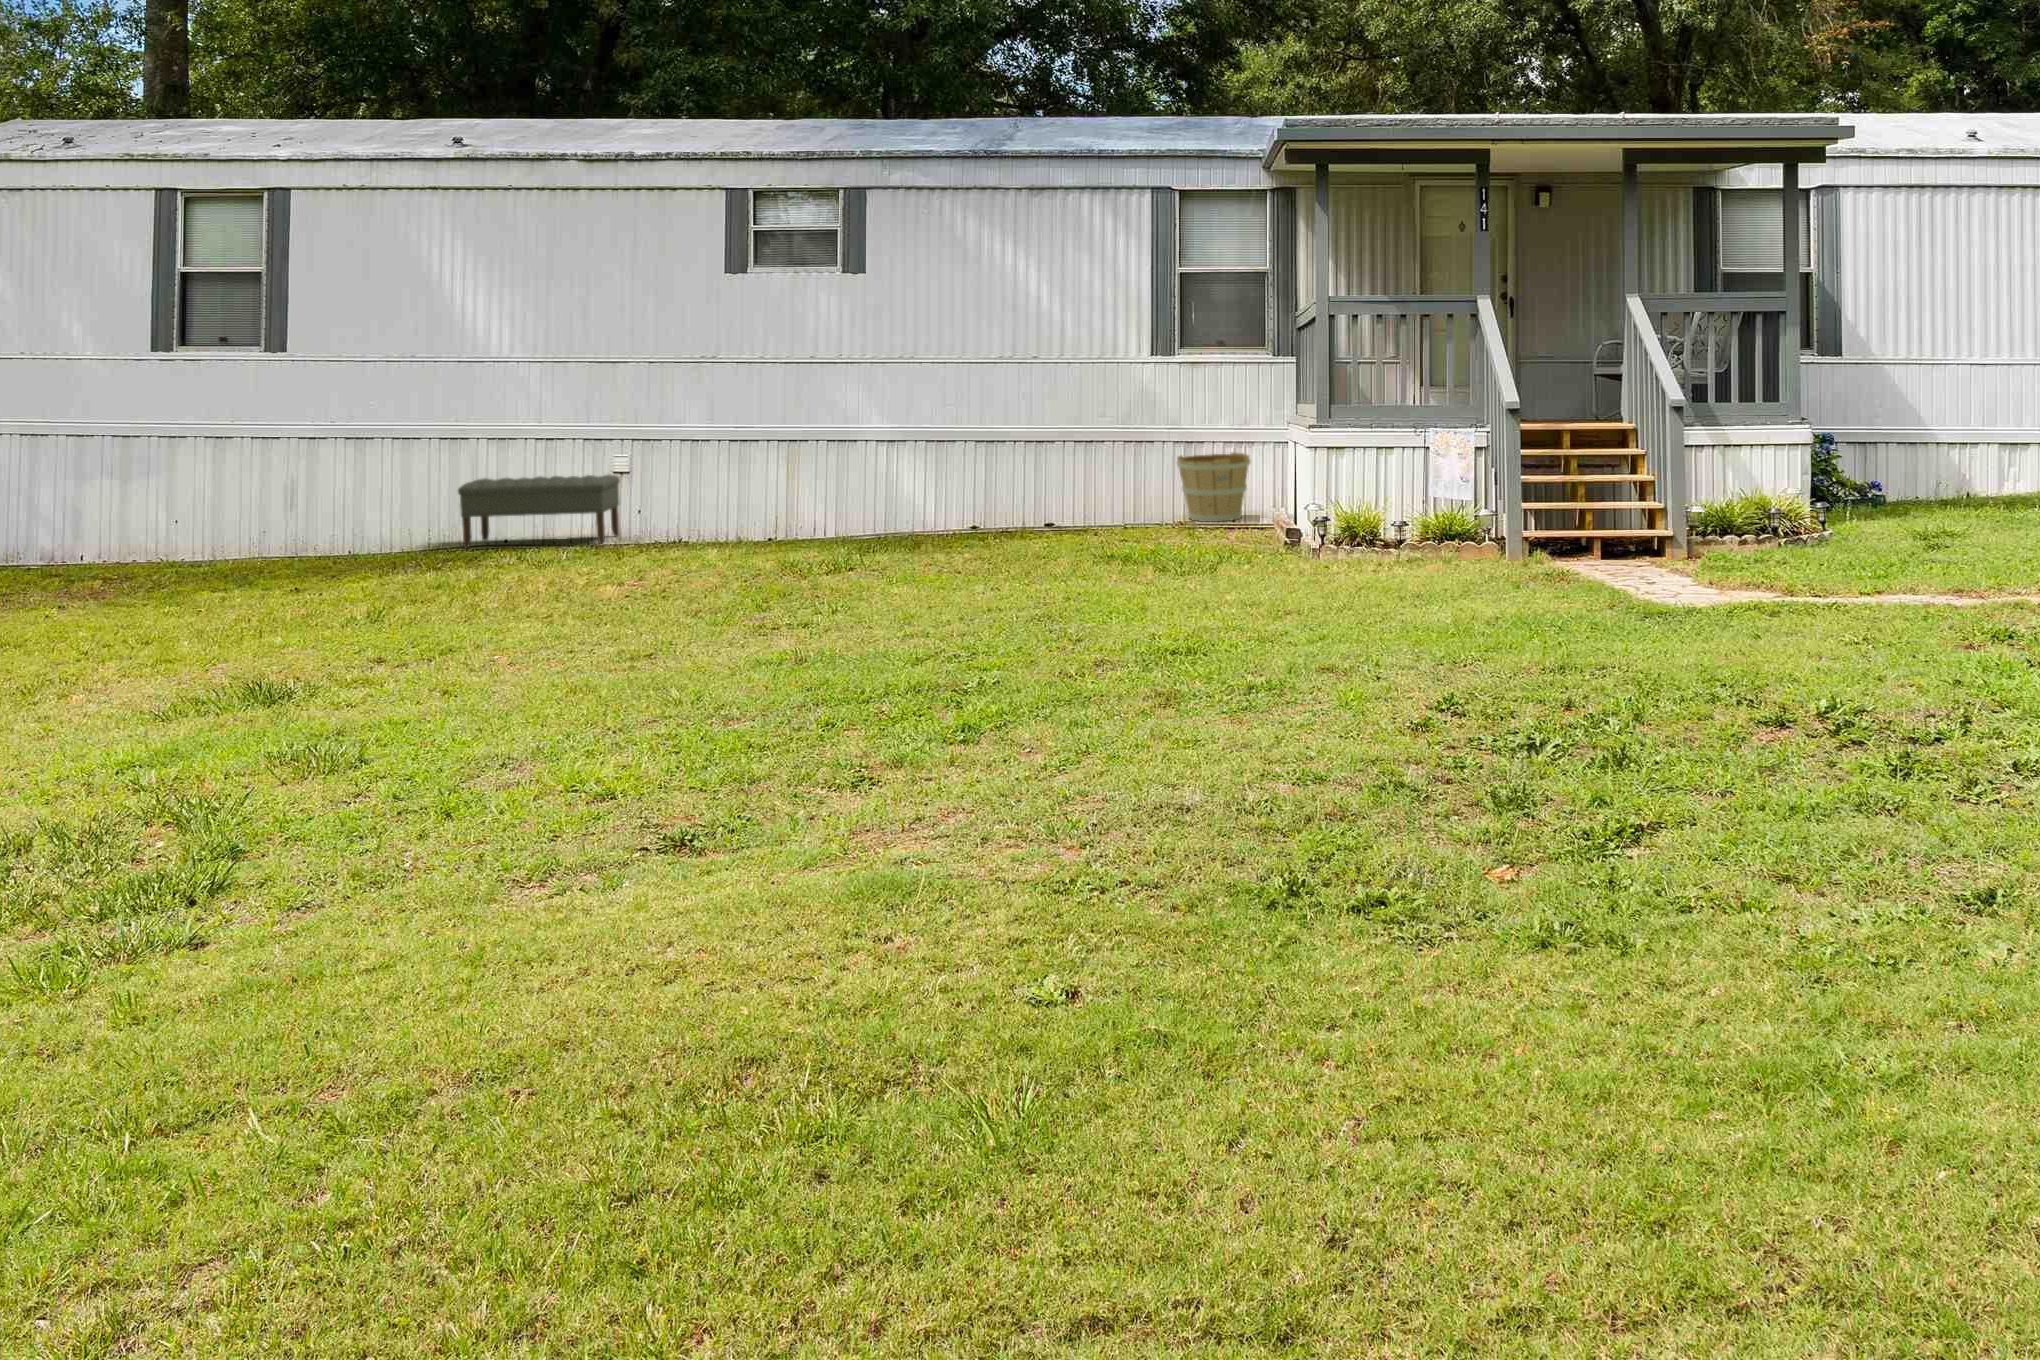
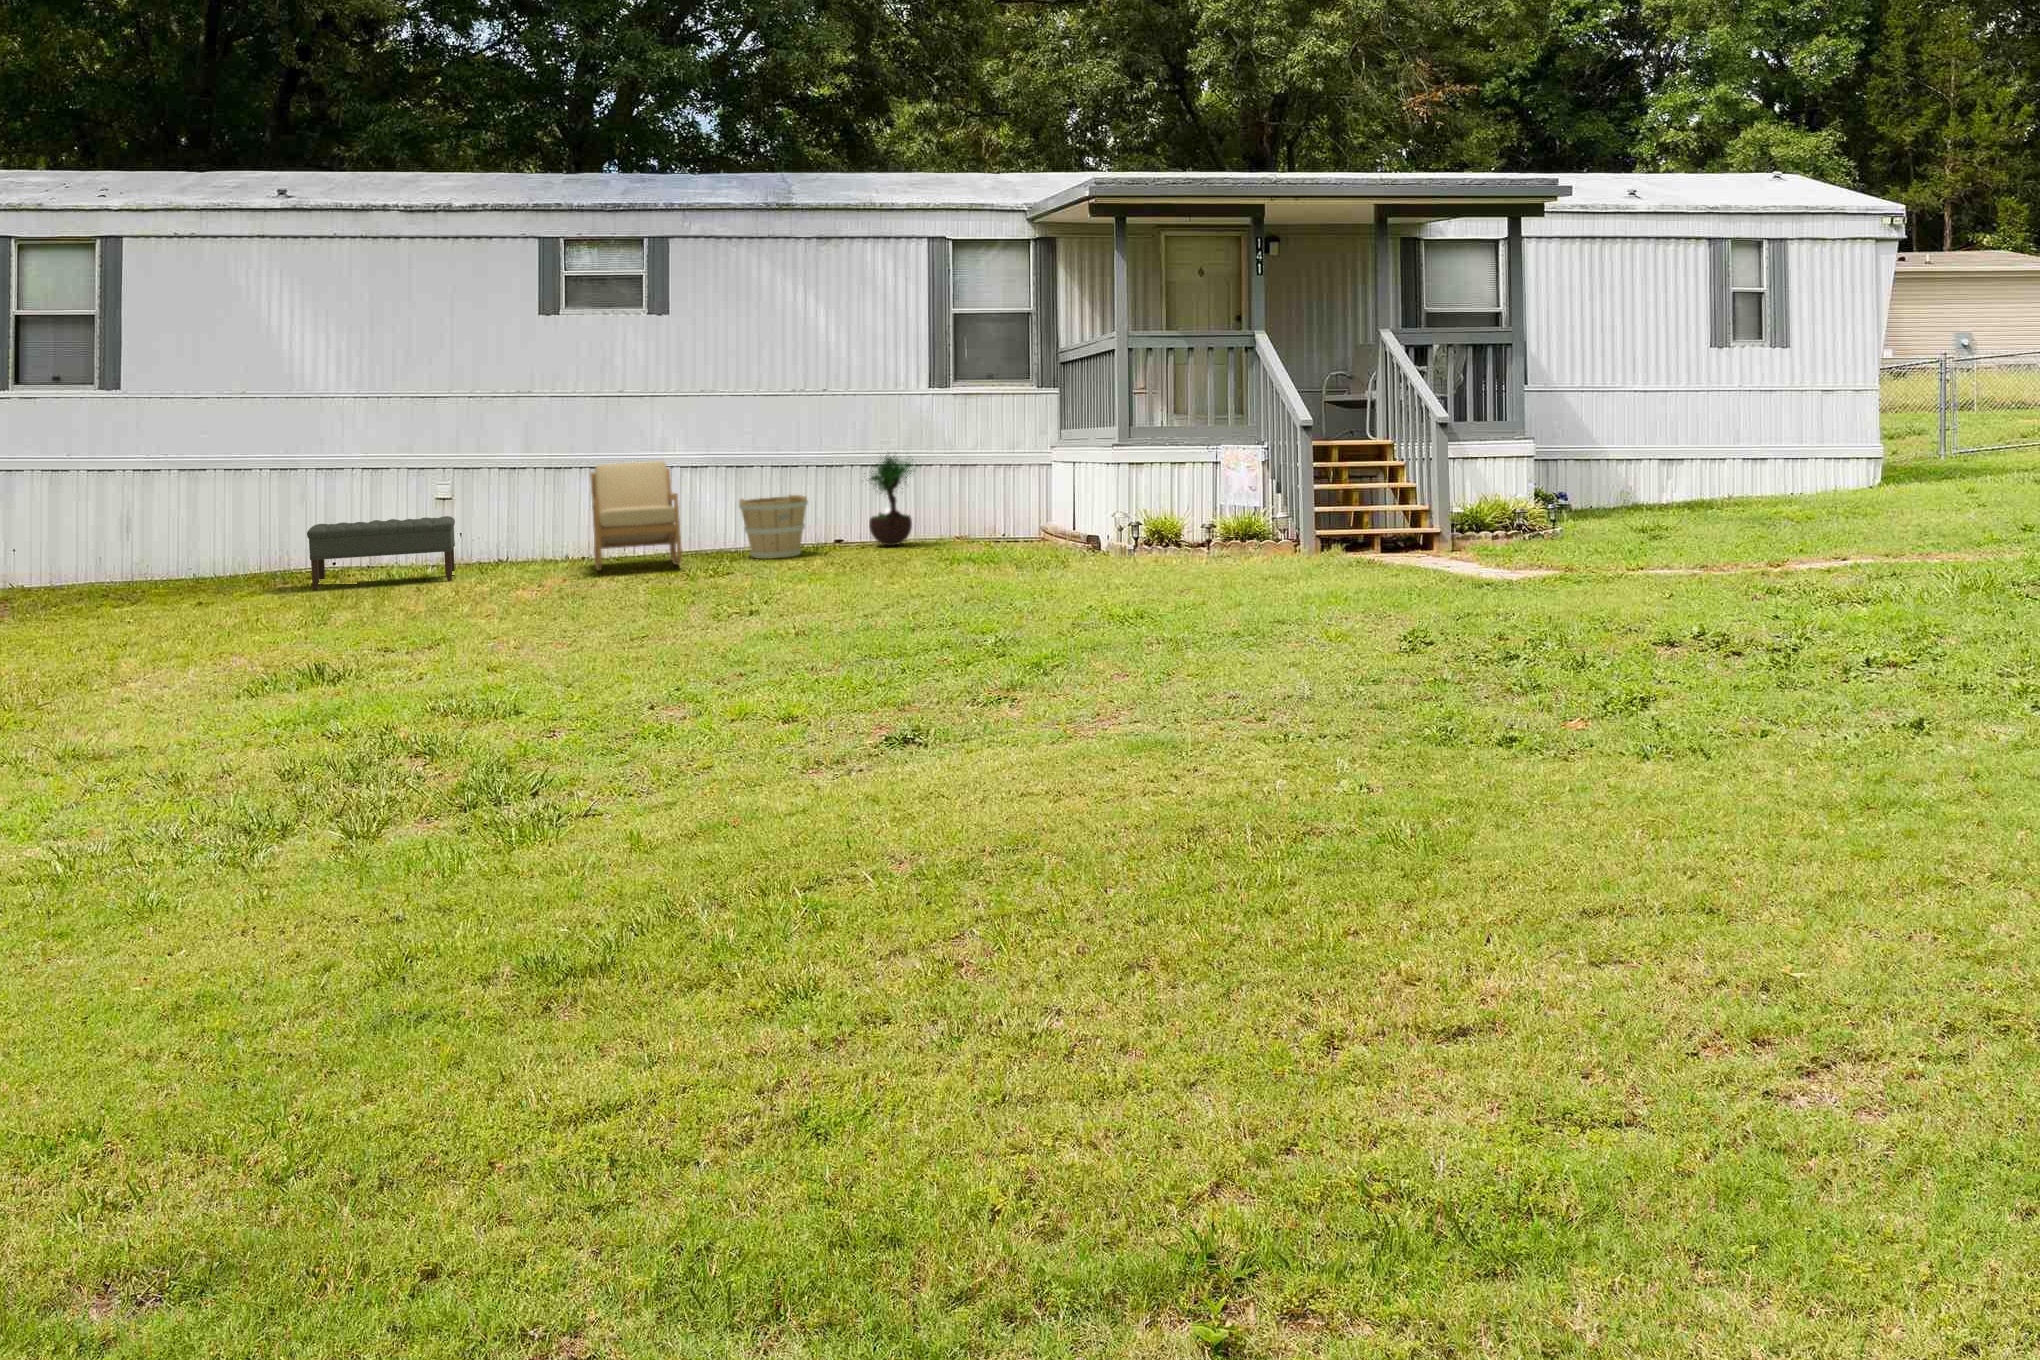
potted tree: none [1041,415,1104,521] -> present [868,455,913,546]
chair: none [739,423,846,540] -> present [590,461,682,571]
wooden bucket: present [1177,452,1250,522] -> present [739,495,808,559]

